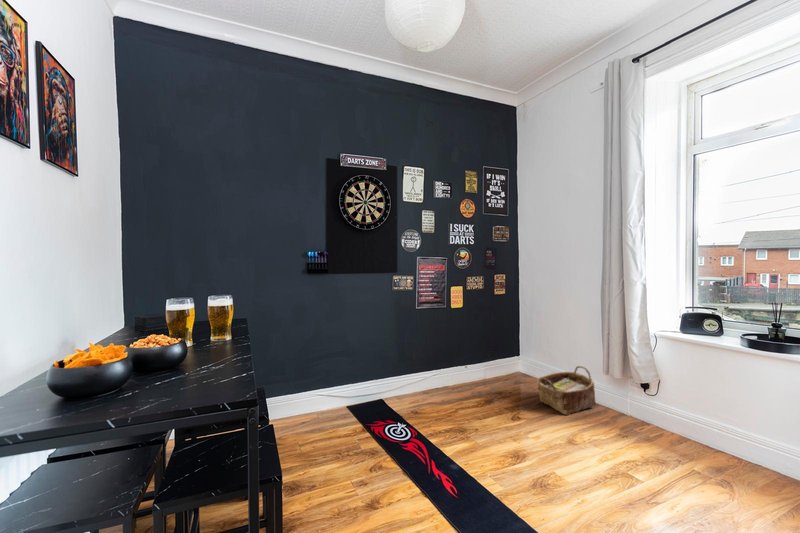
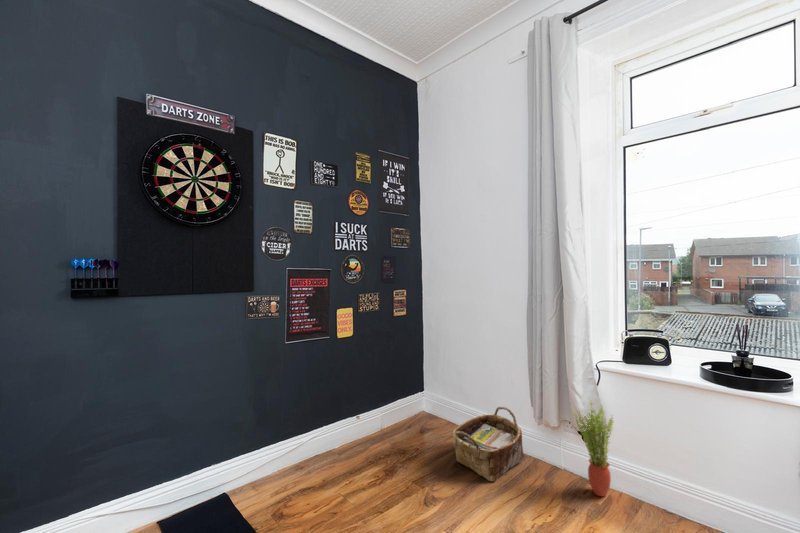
potted plant: none [632,359,668,434] -> present [573,402,613,496]

